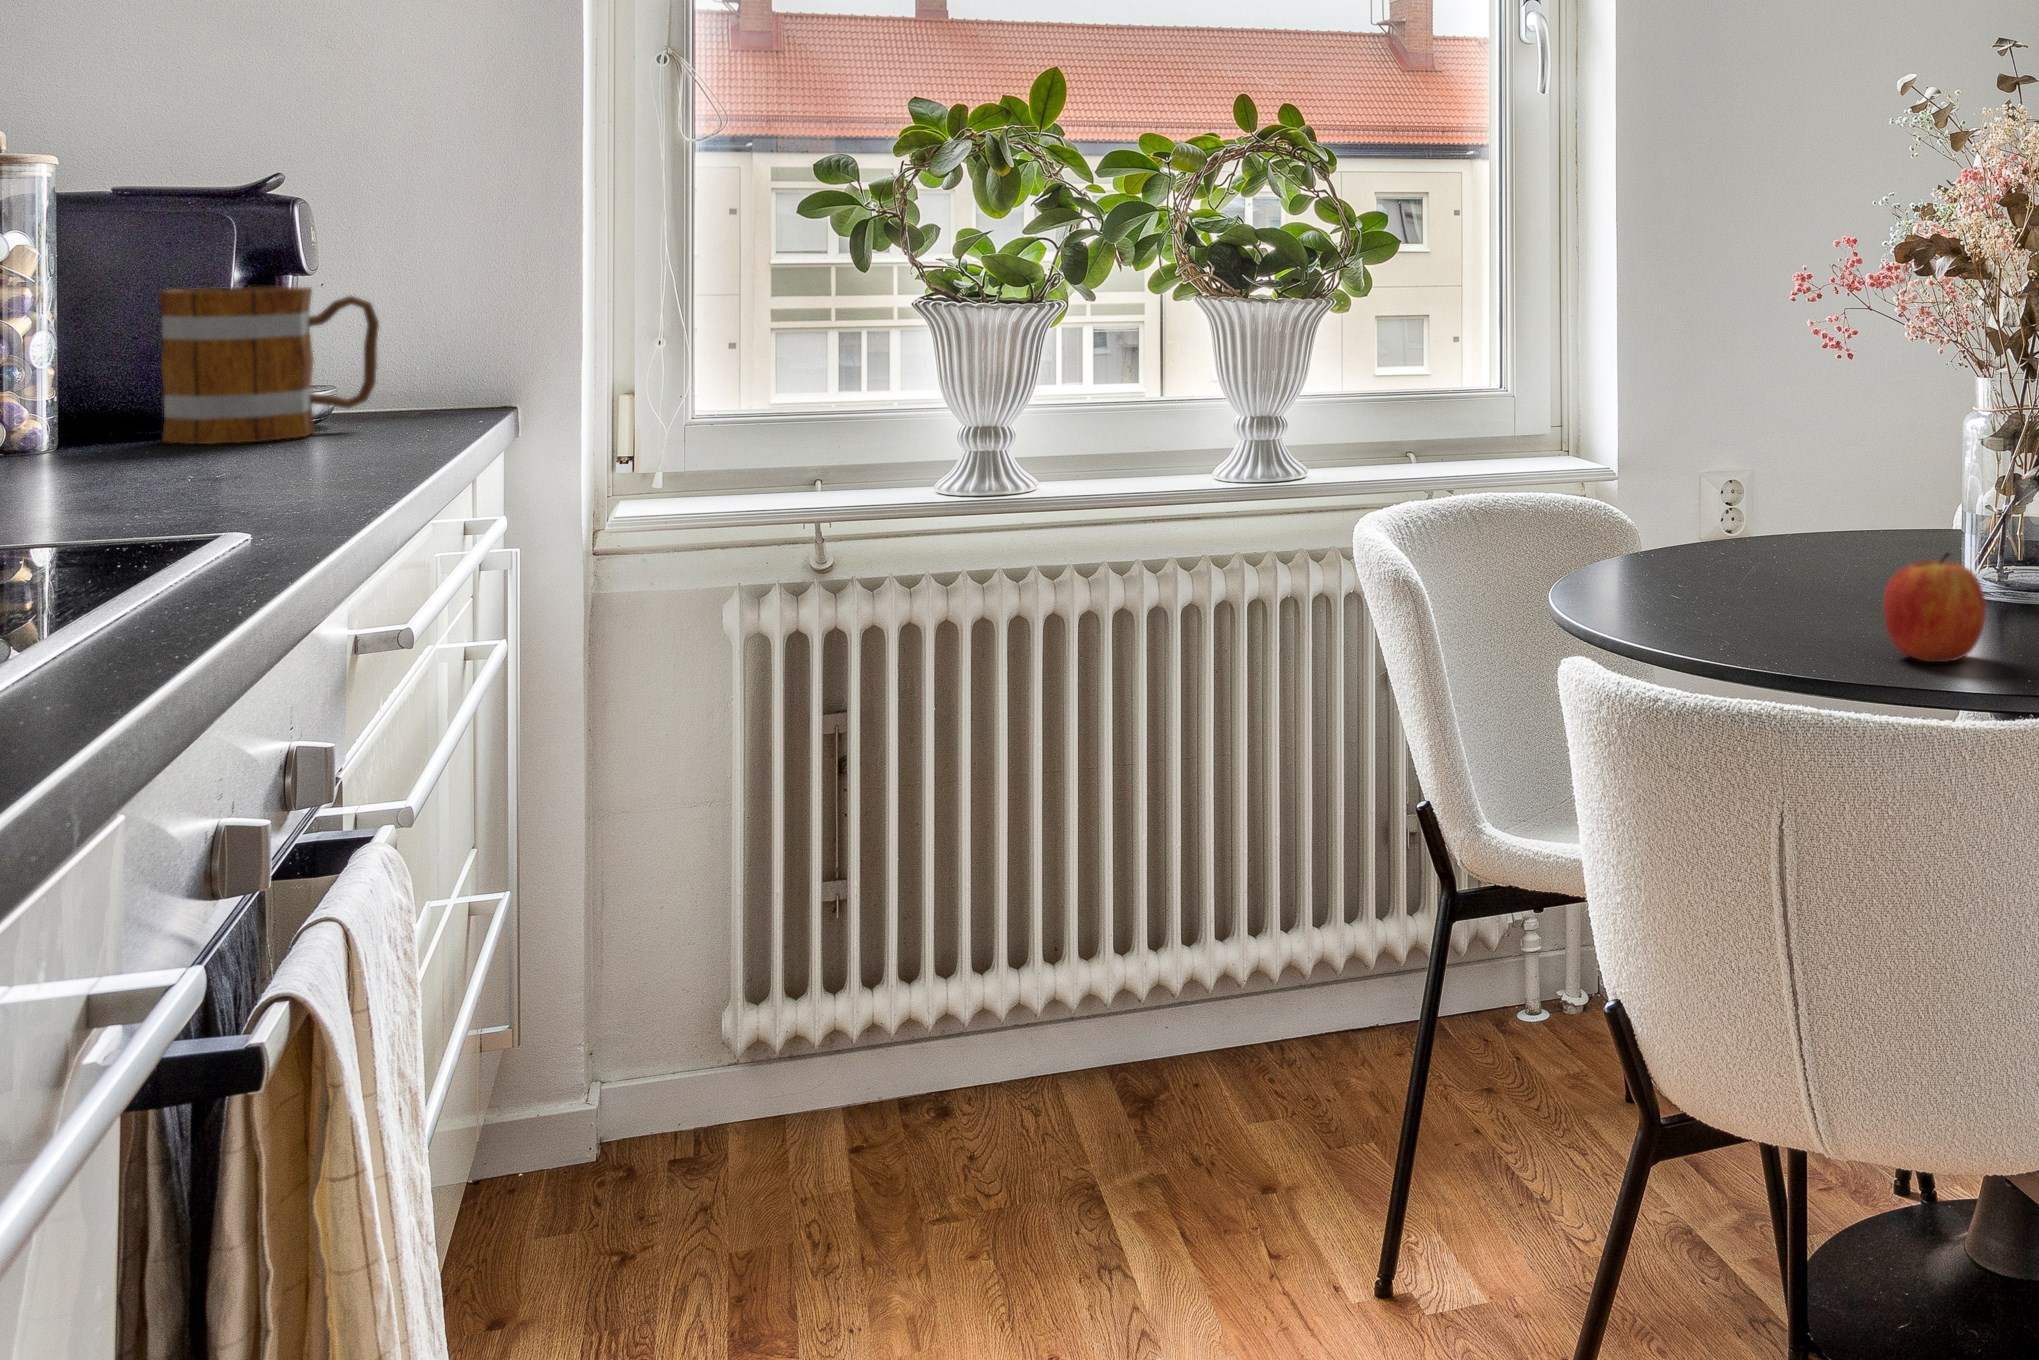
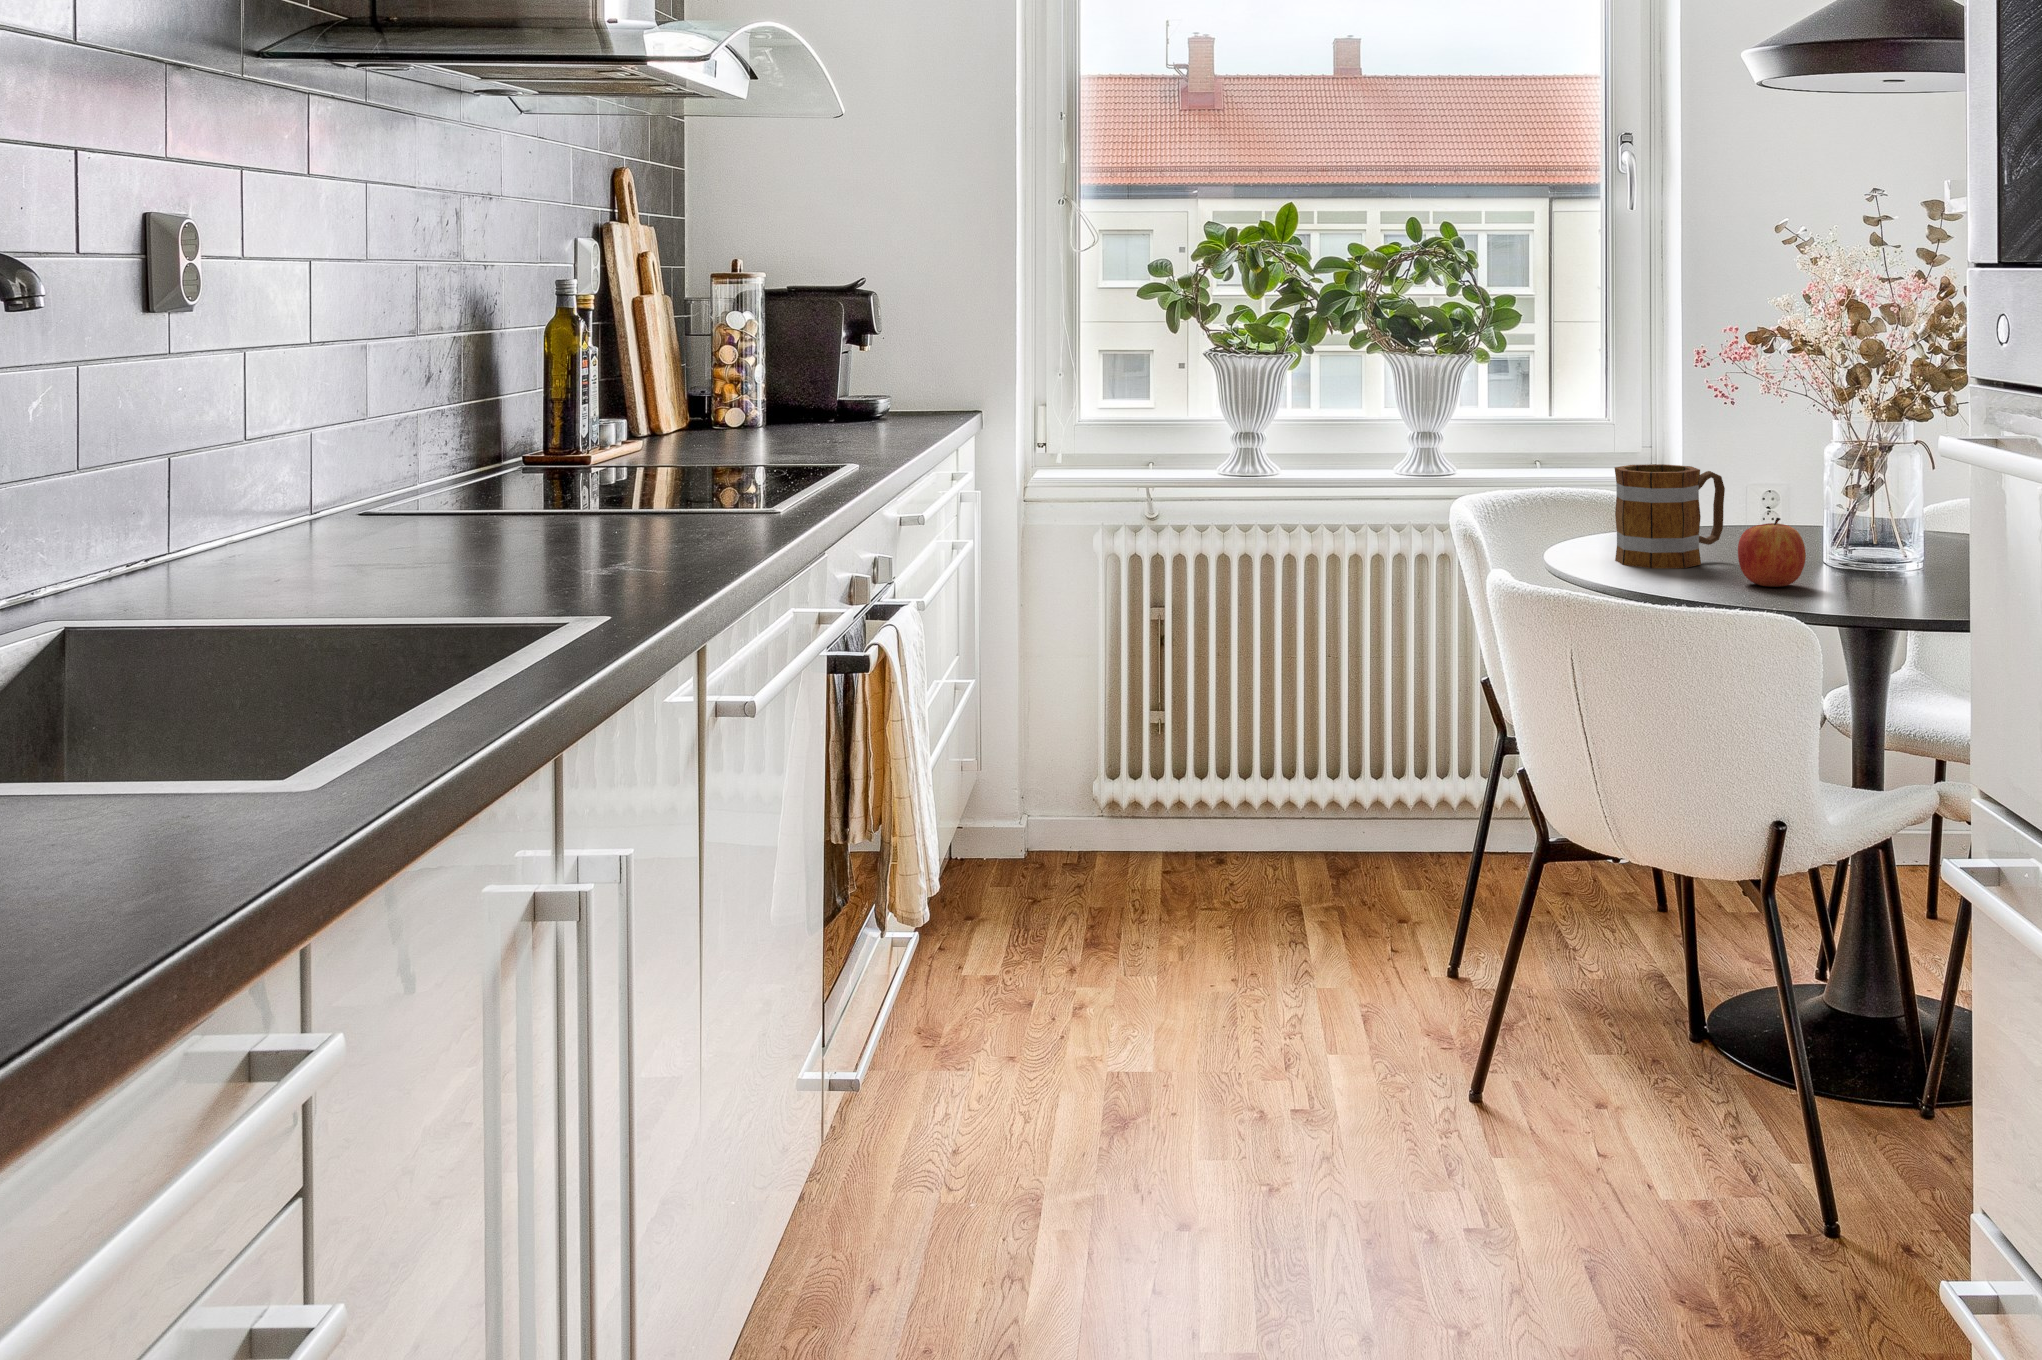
mug: present [158,287,379,444] -> present [1615,464,1725,568]

